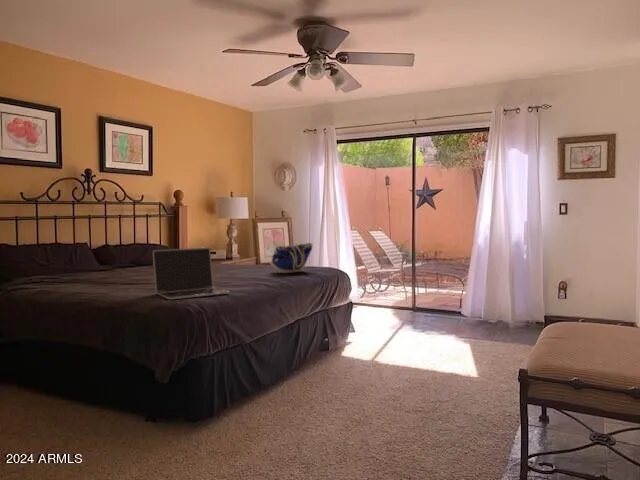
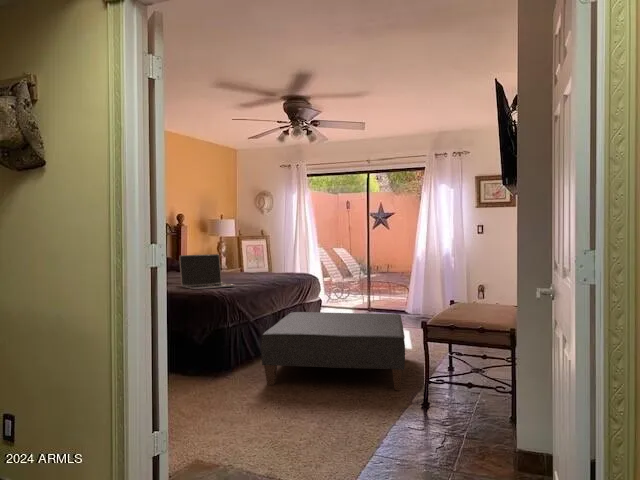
tote bag: present [270,243,312,273] -> none [258,254,291,276]
ottoman: none [260,325,477,461] -> present [261,312,405,390]

